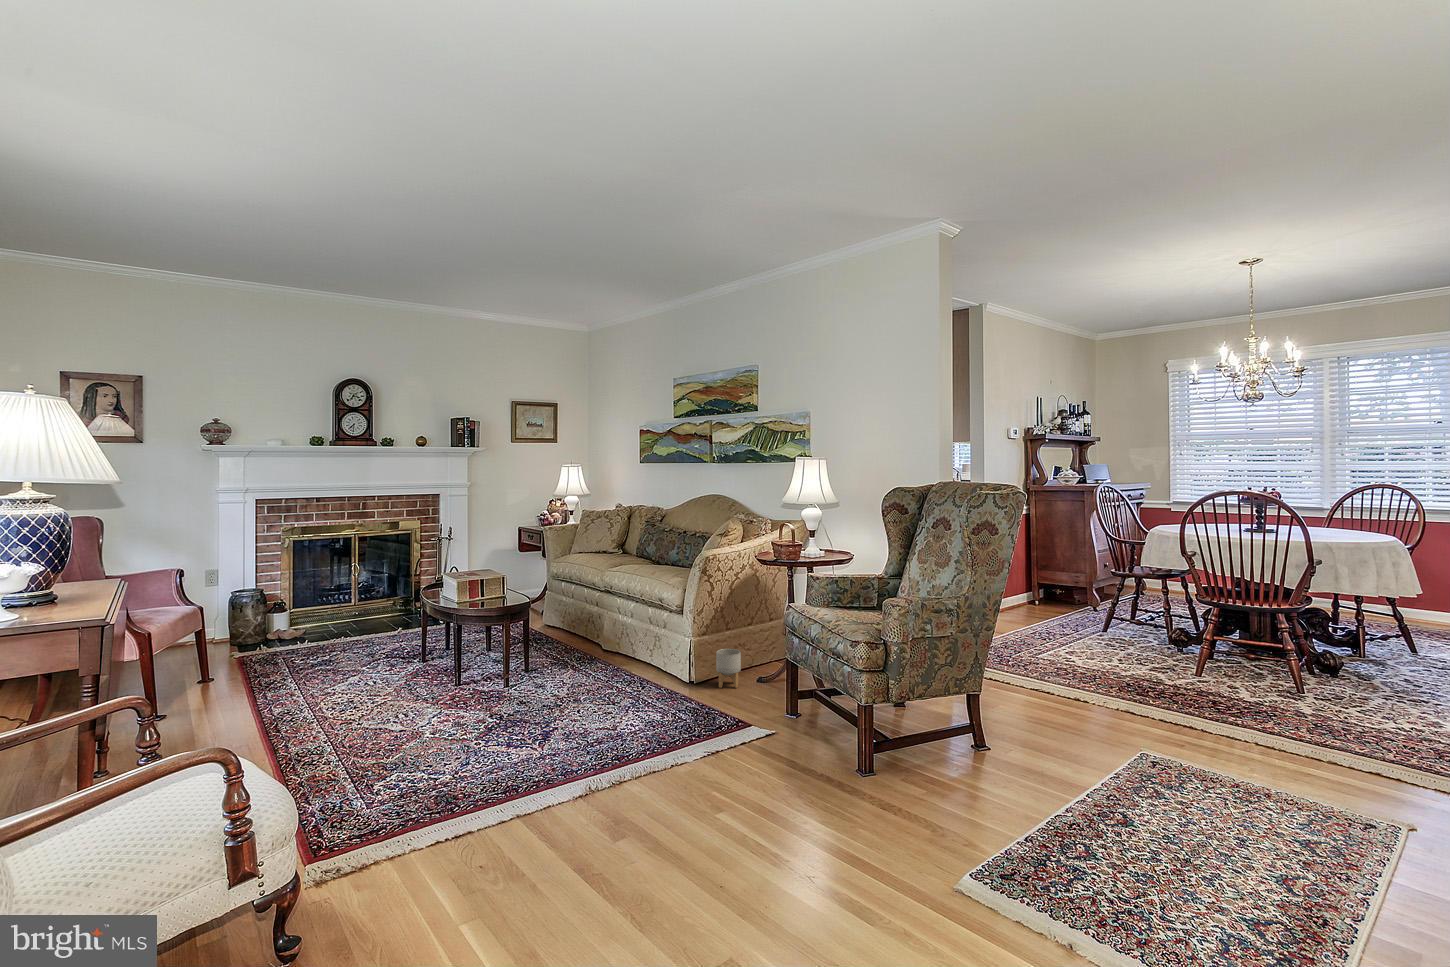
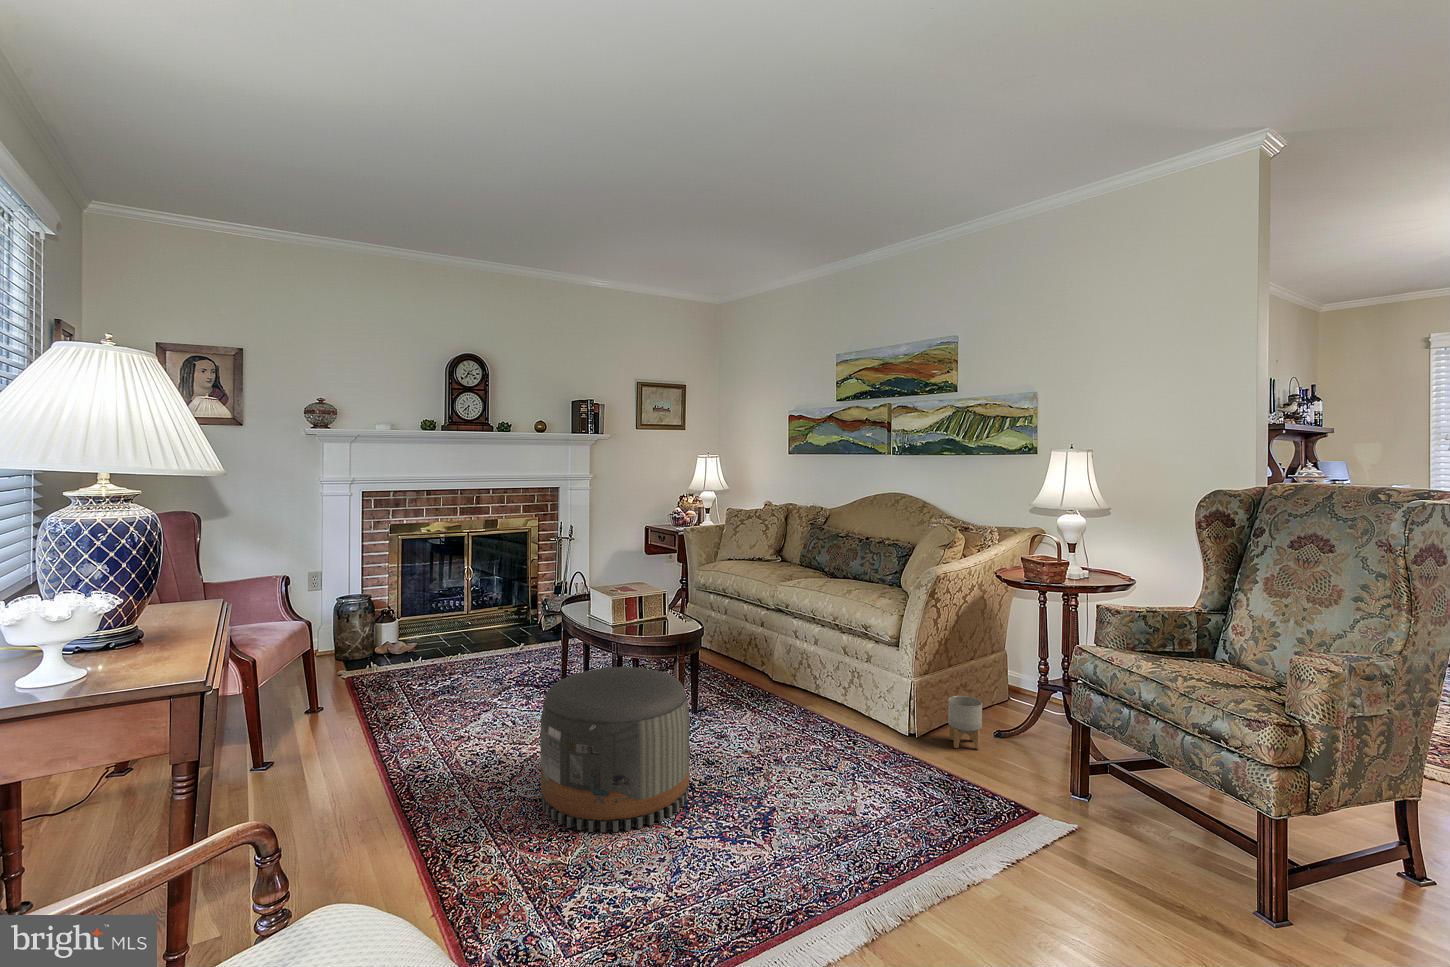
pouf: none [379,630,499,746] -> present [541,667,689,832]

